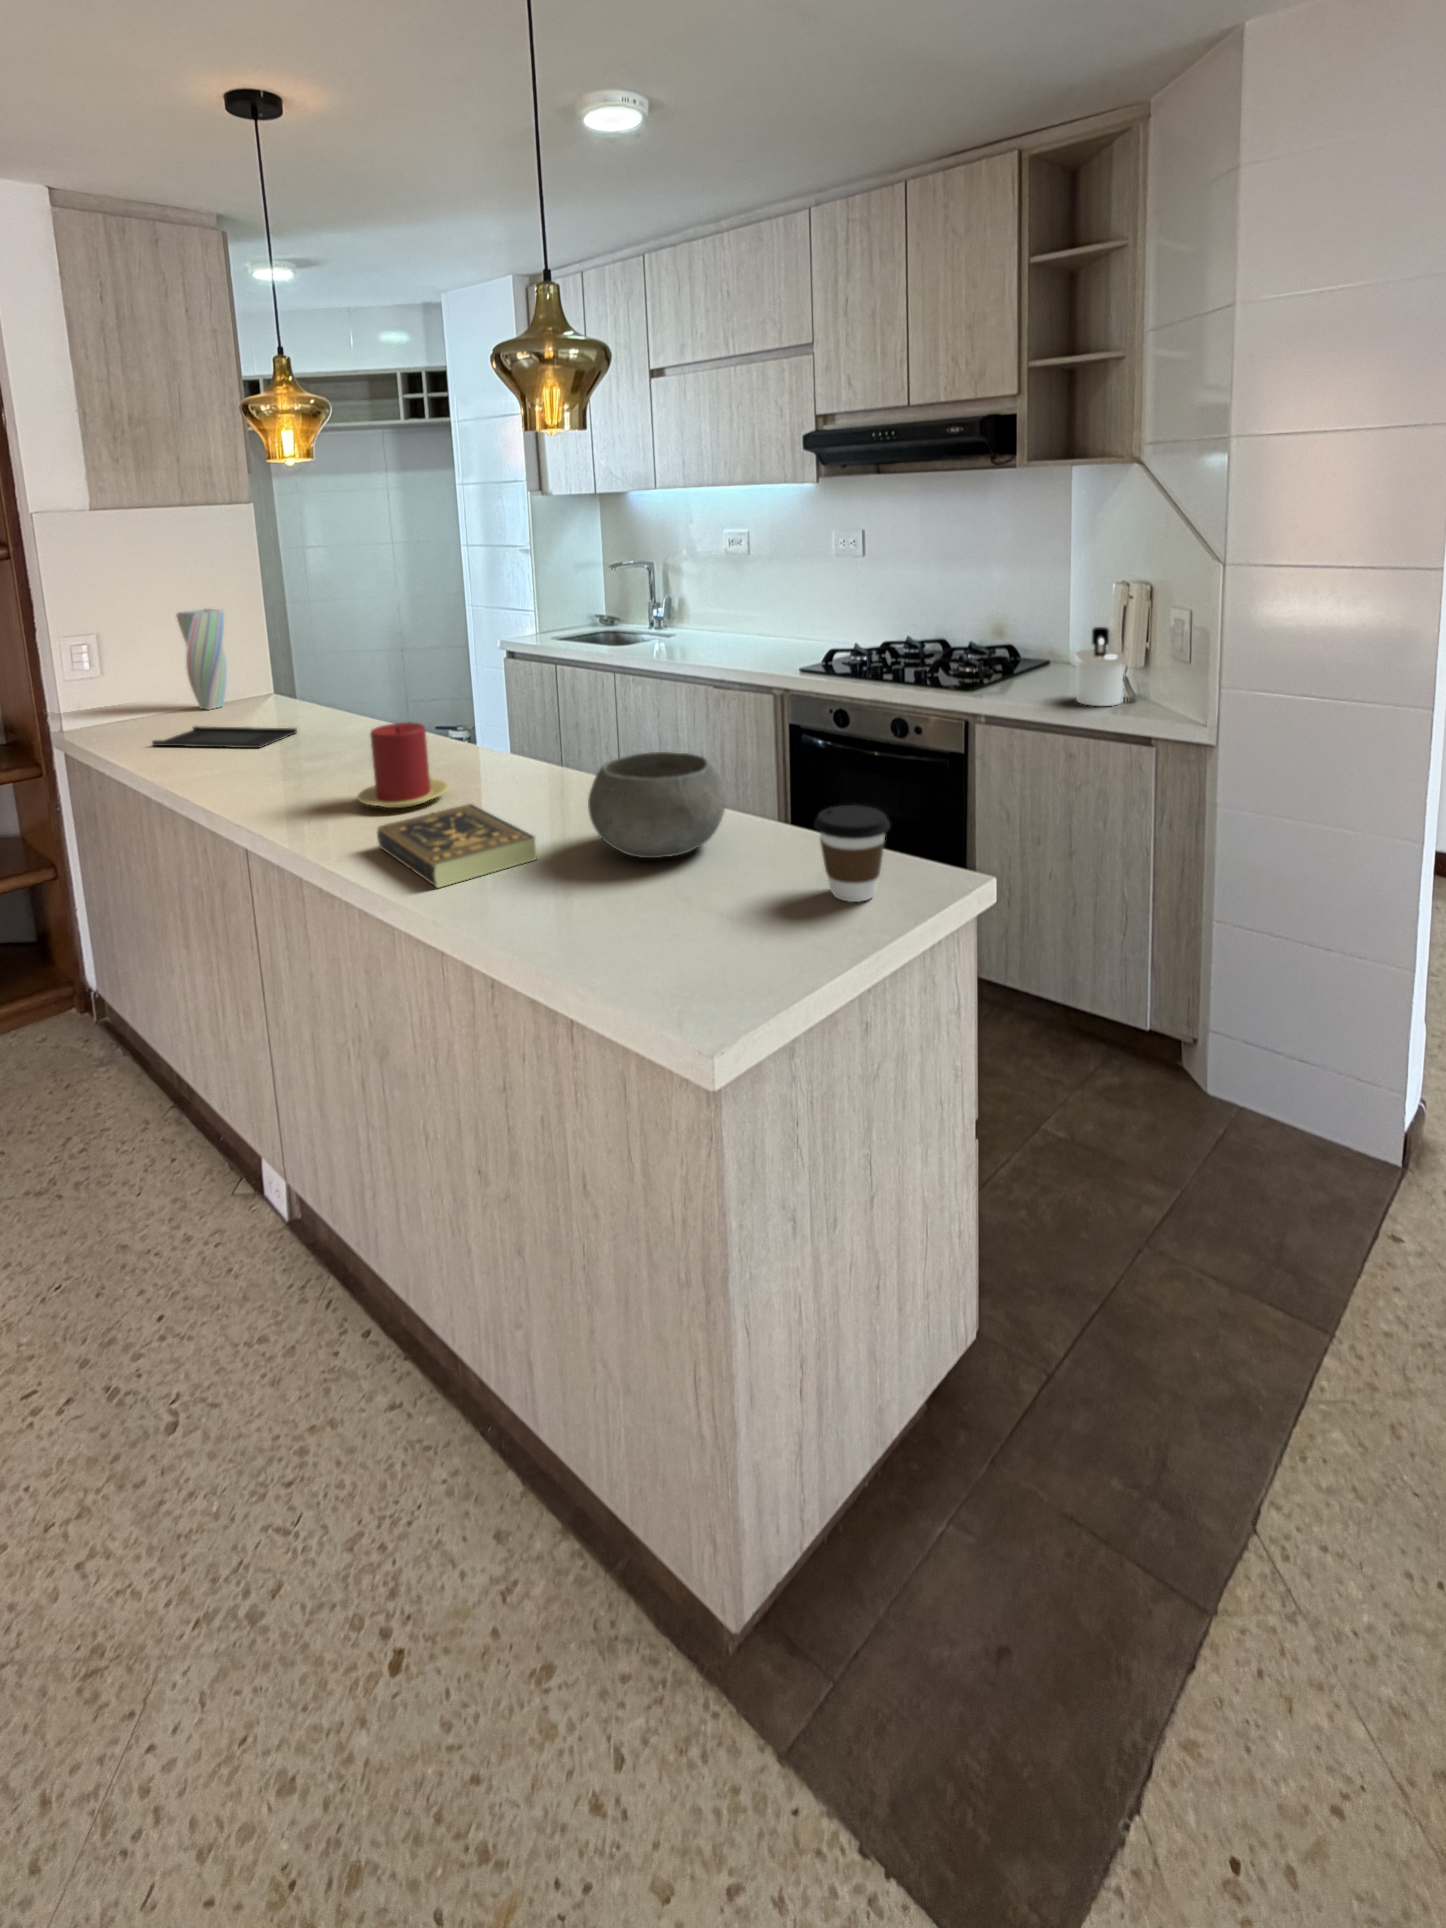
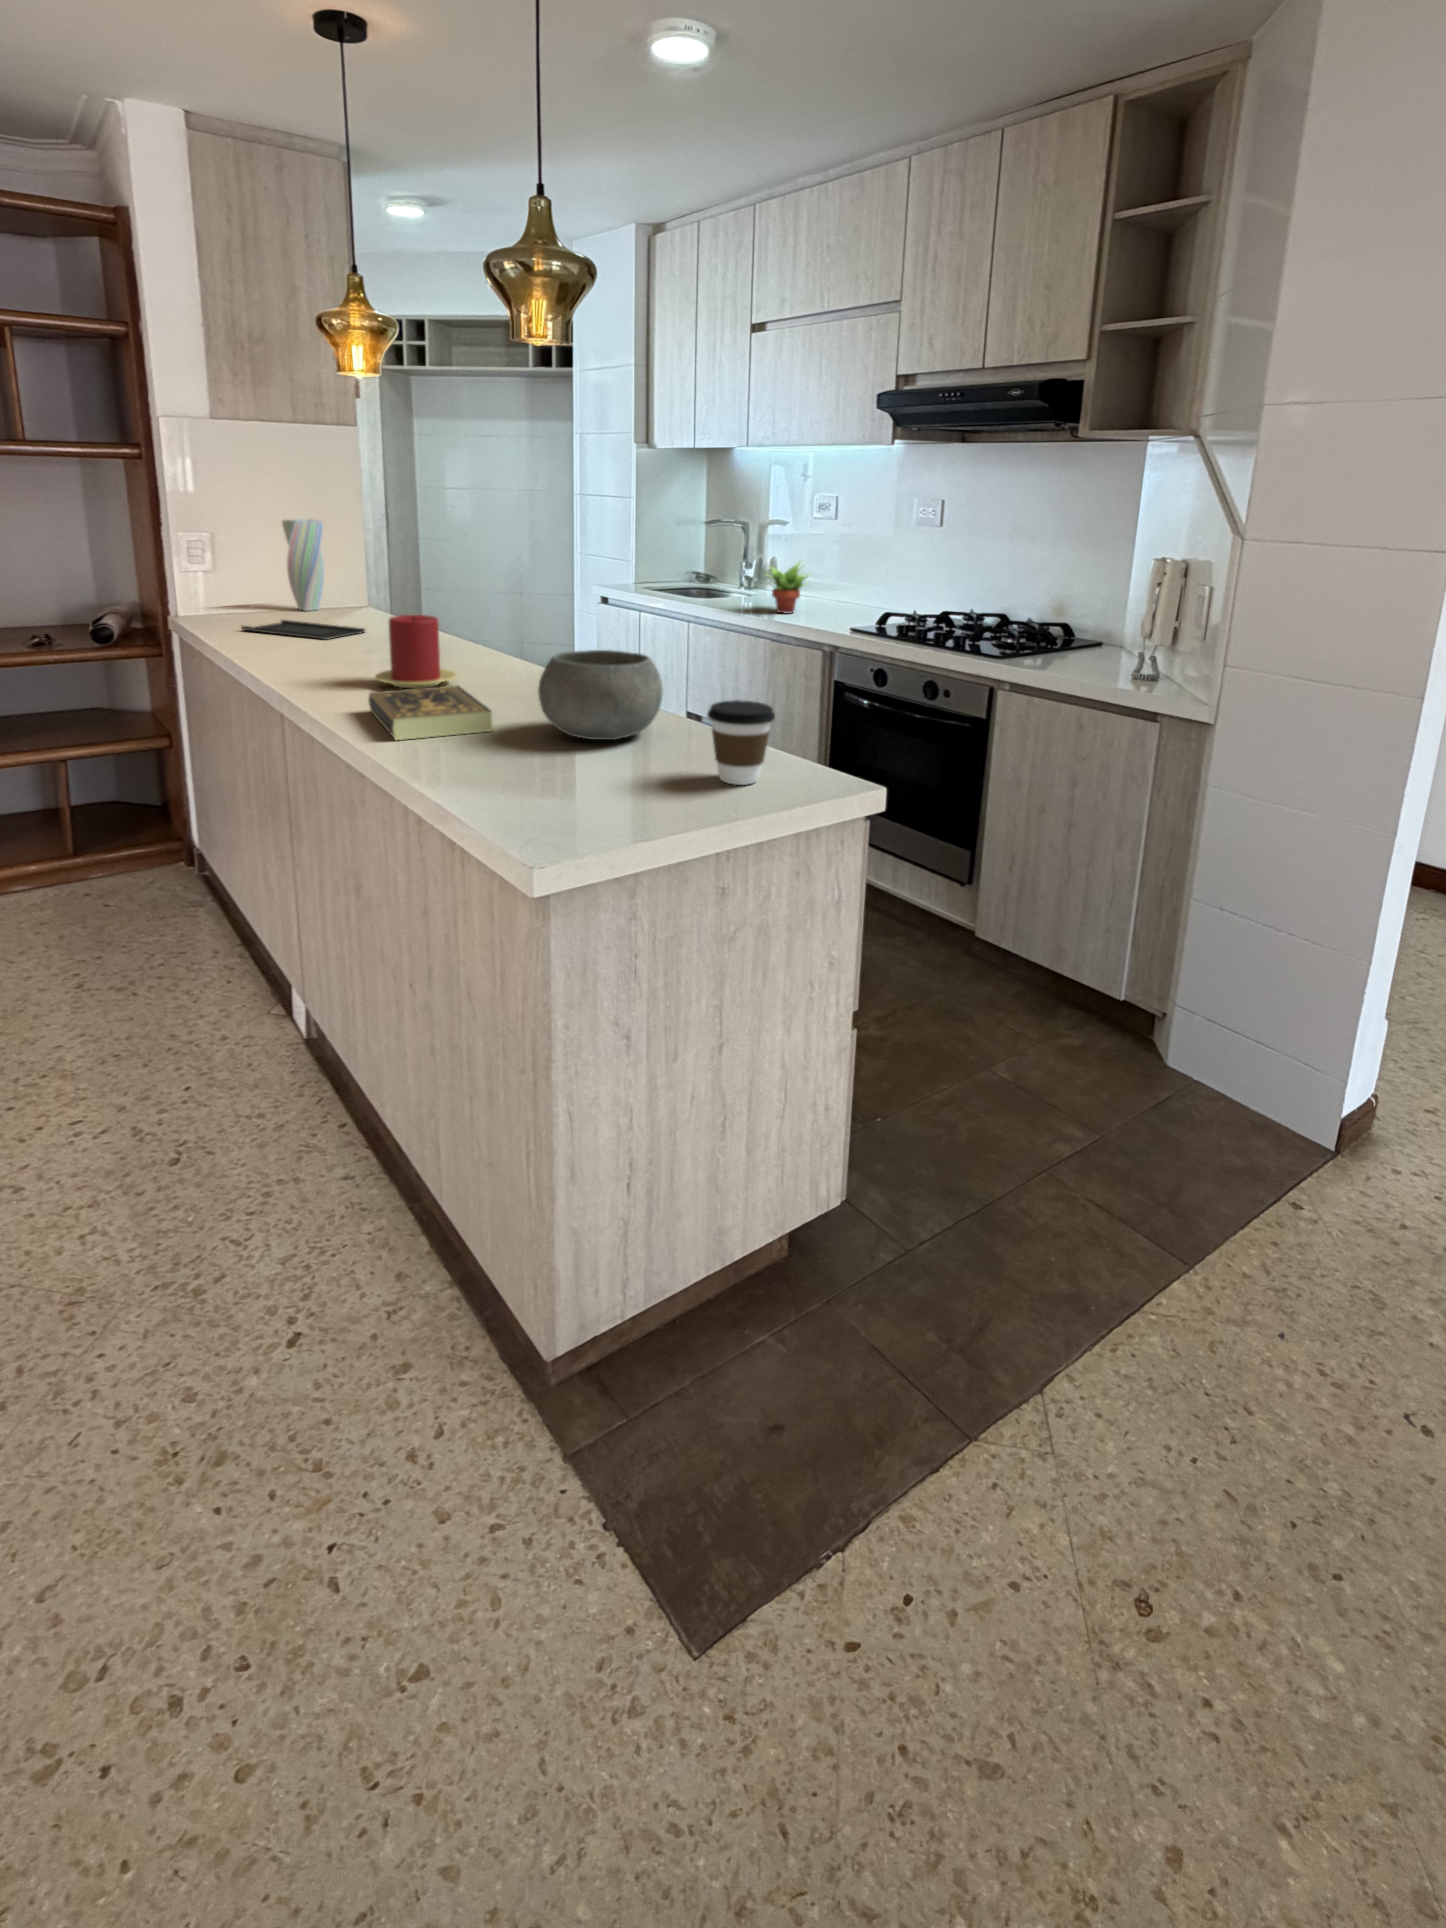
succulent plant: none [690,601,742,657] -> present [767,562,809,613]
soap dispenser: present [1075,627,1125,706] -> none [1099,602,1153,682]

